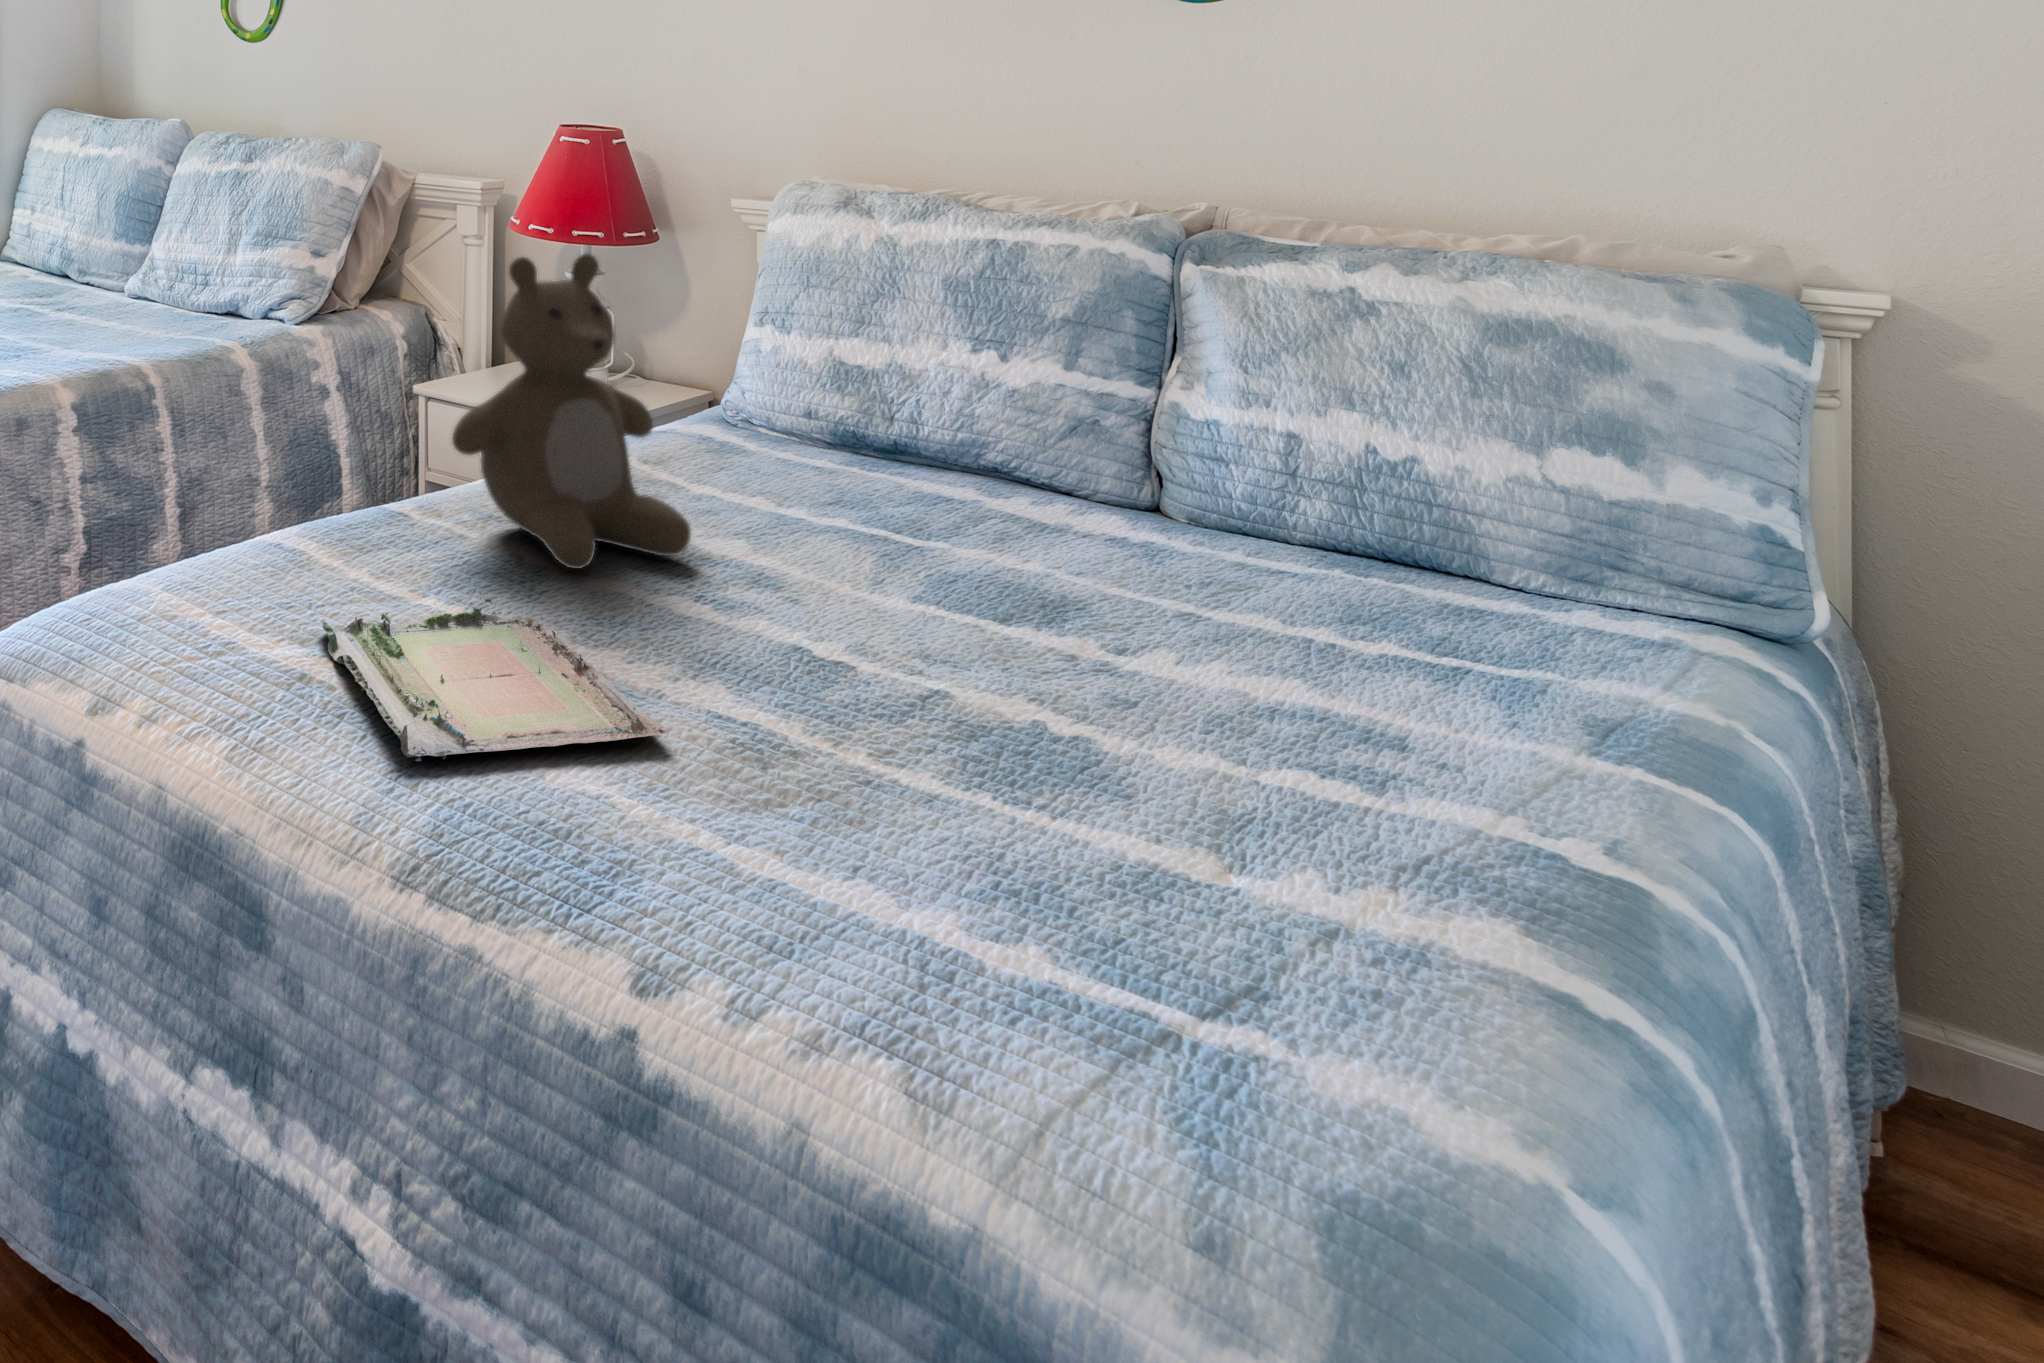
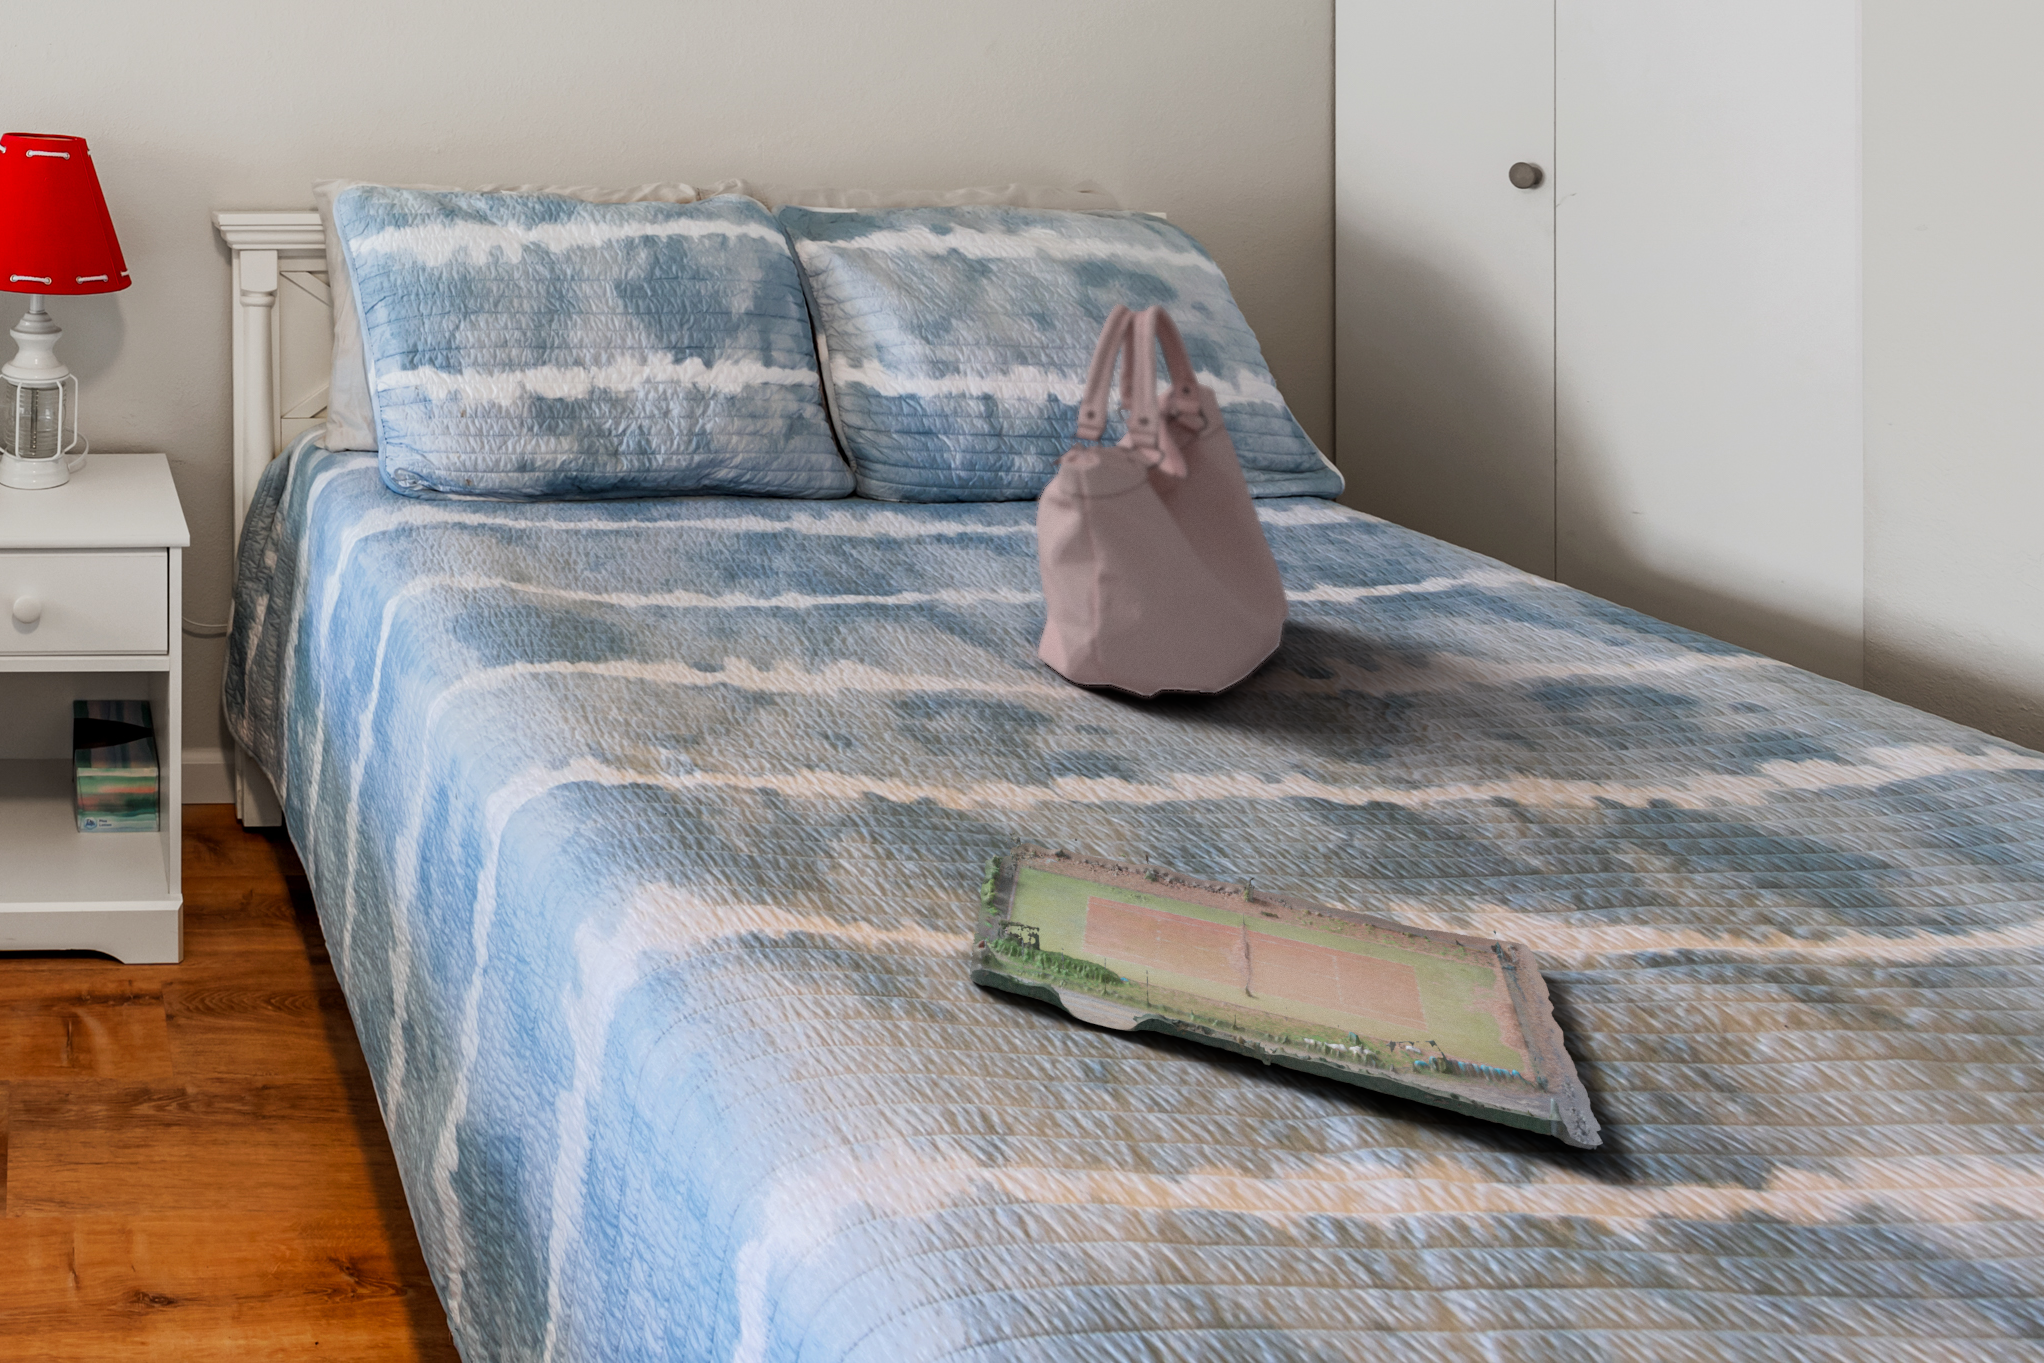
teddy bear: present [452,254,691,569] -> none [604,314,880,750]
handbag: none [859,295,1239,646] -> present [1036,304,1290,696]

